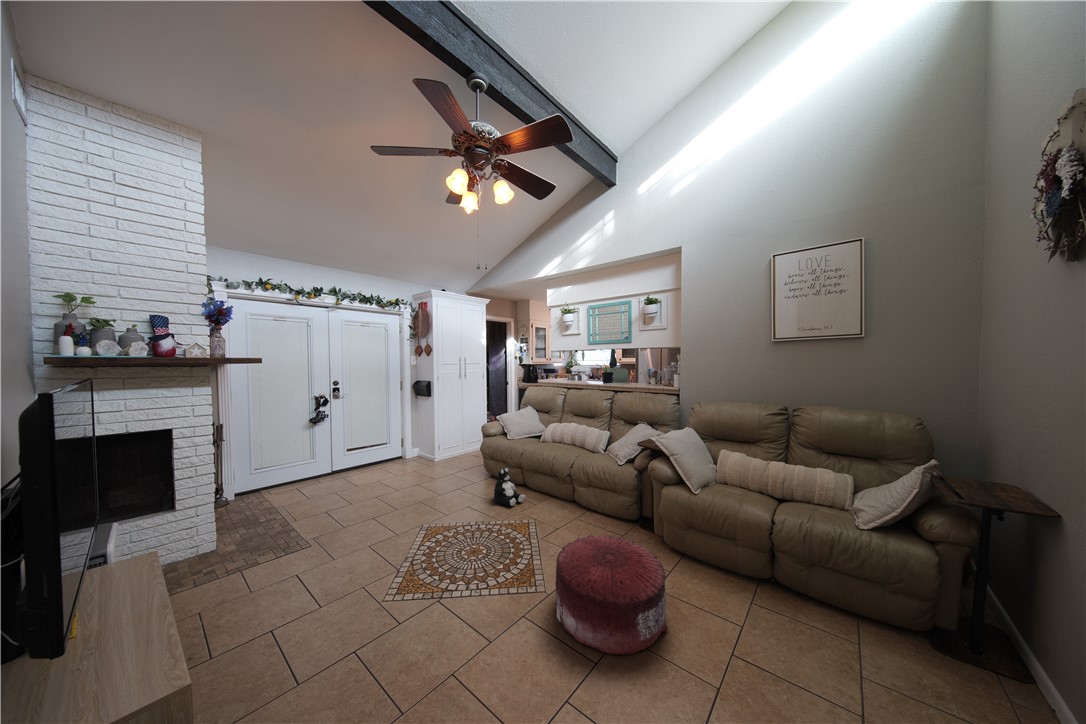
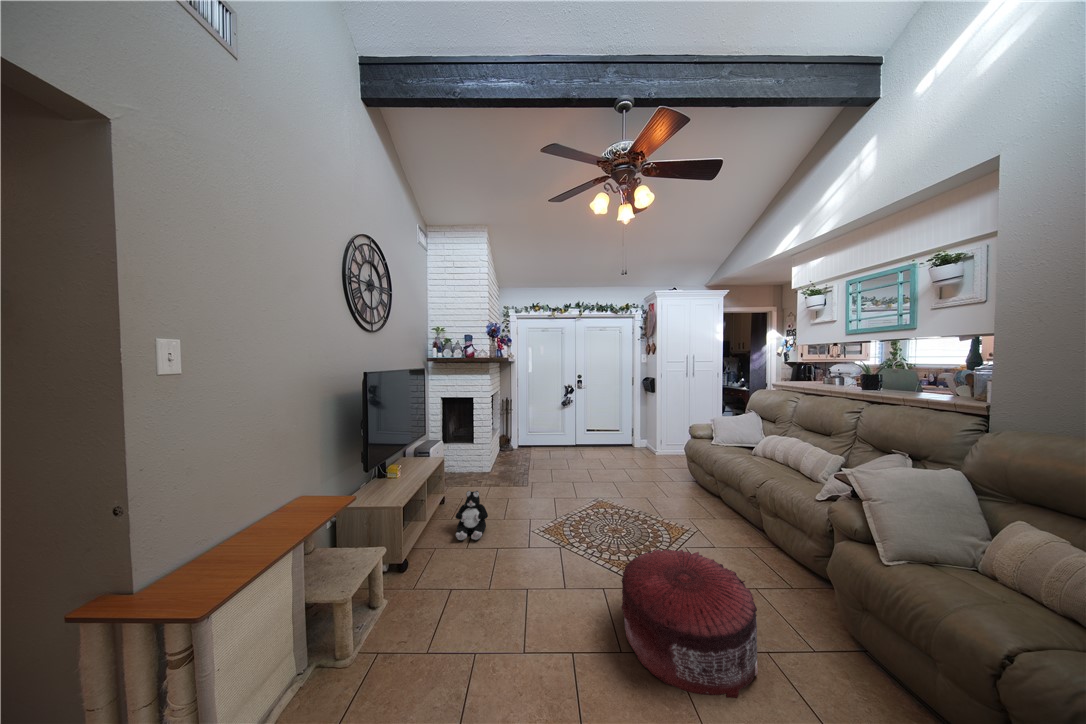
plush toy: present [494,468,525,506] -> present [456,491,488,540]

